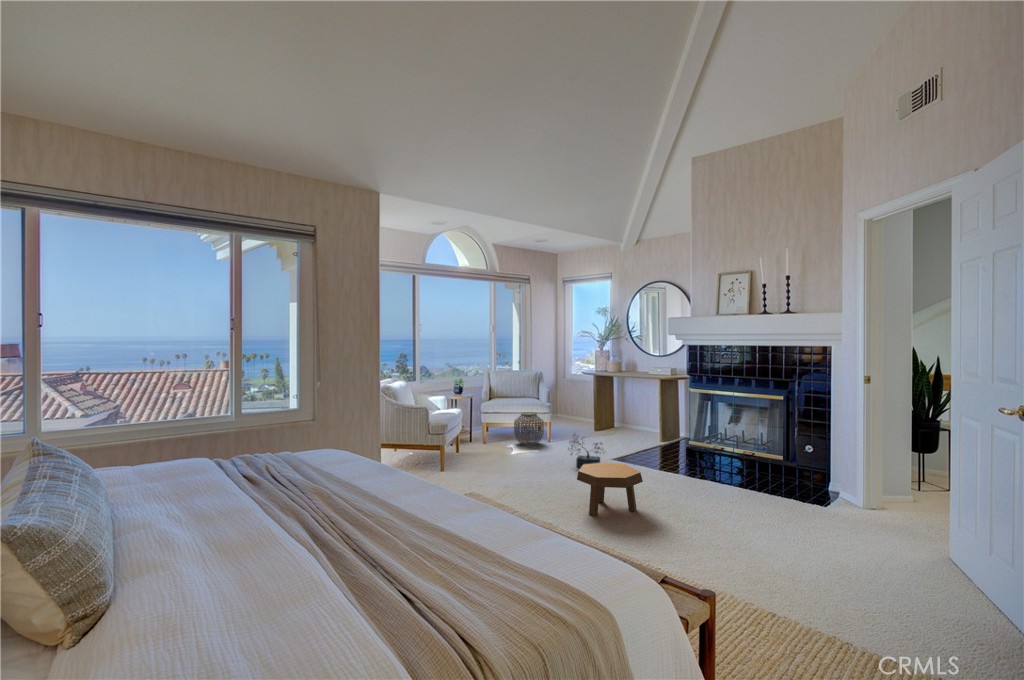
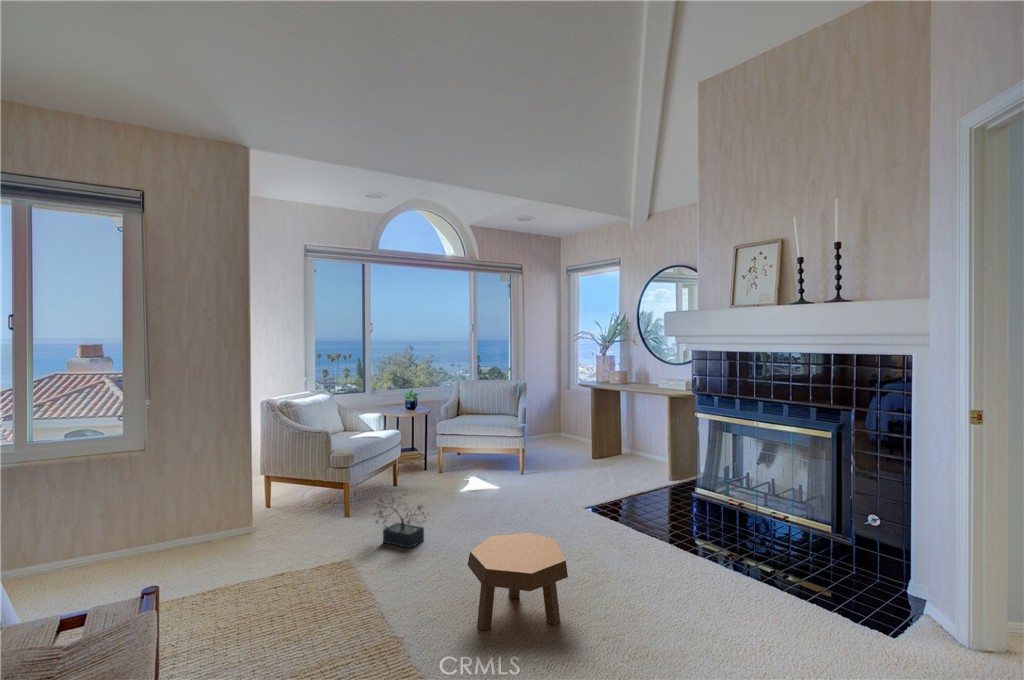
woven basket: present [514,412,544,446] -> none [473,436,512,480]
decorative plant: present [568,434,605,467] -> present [374,489,429,548]

